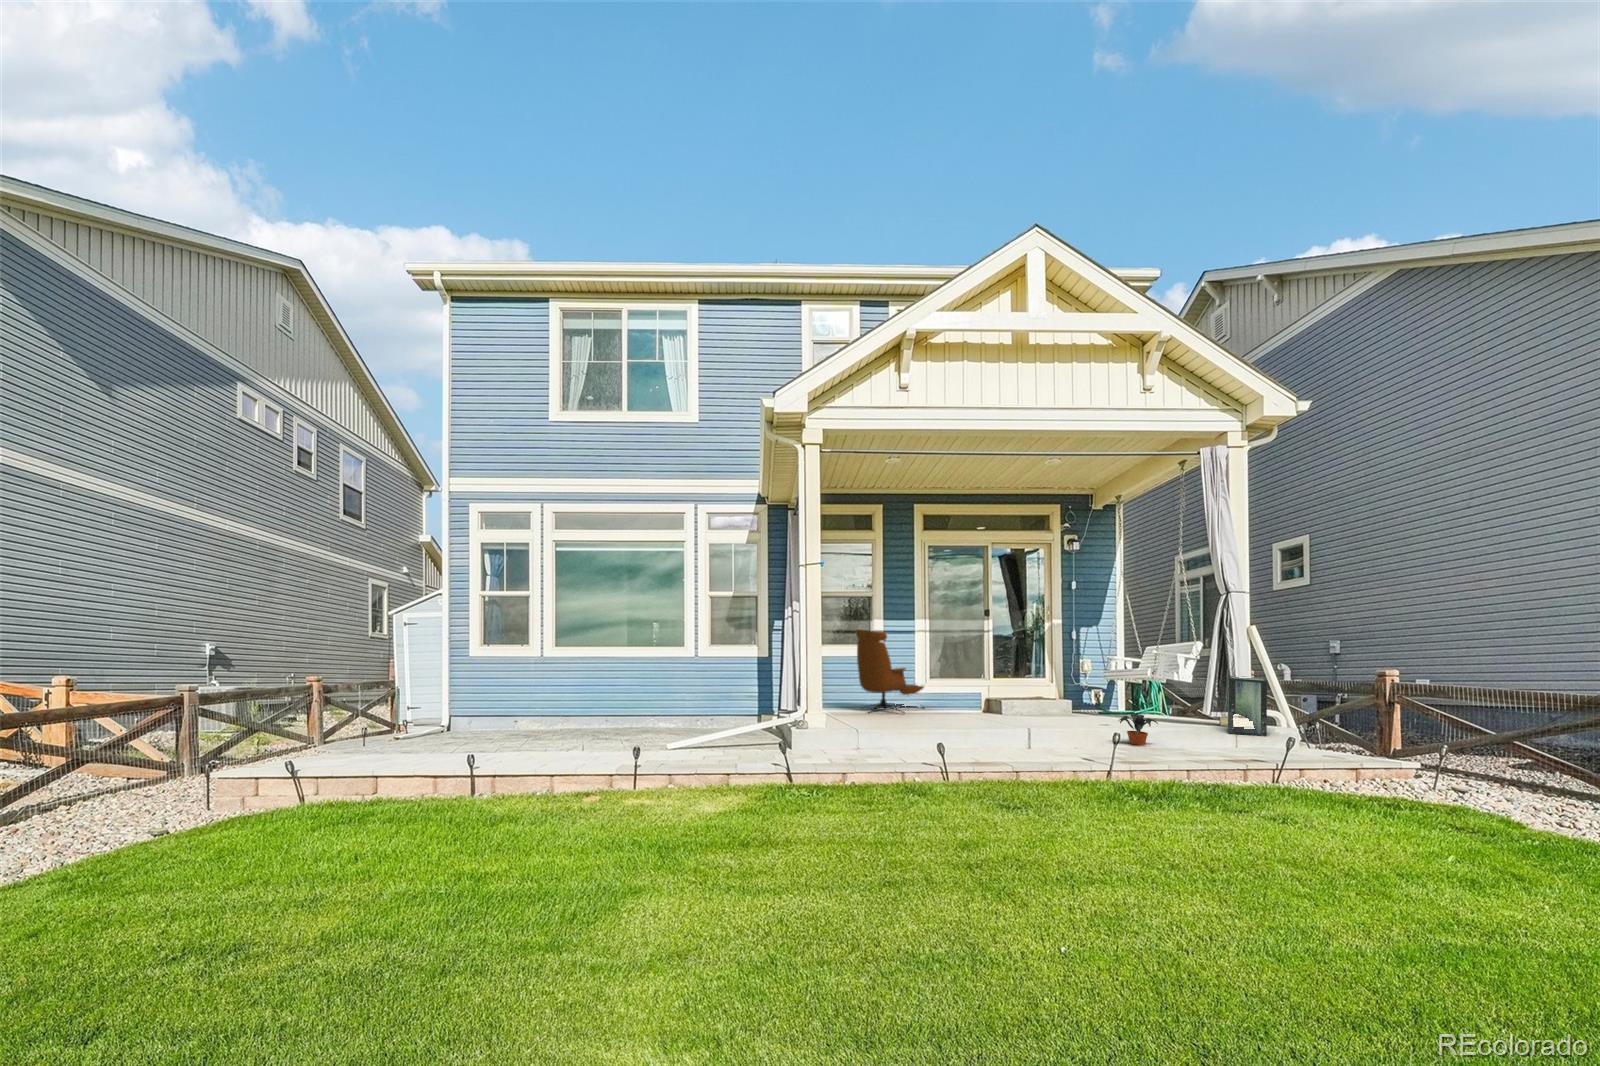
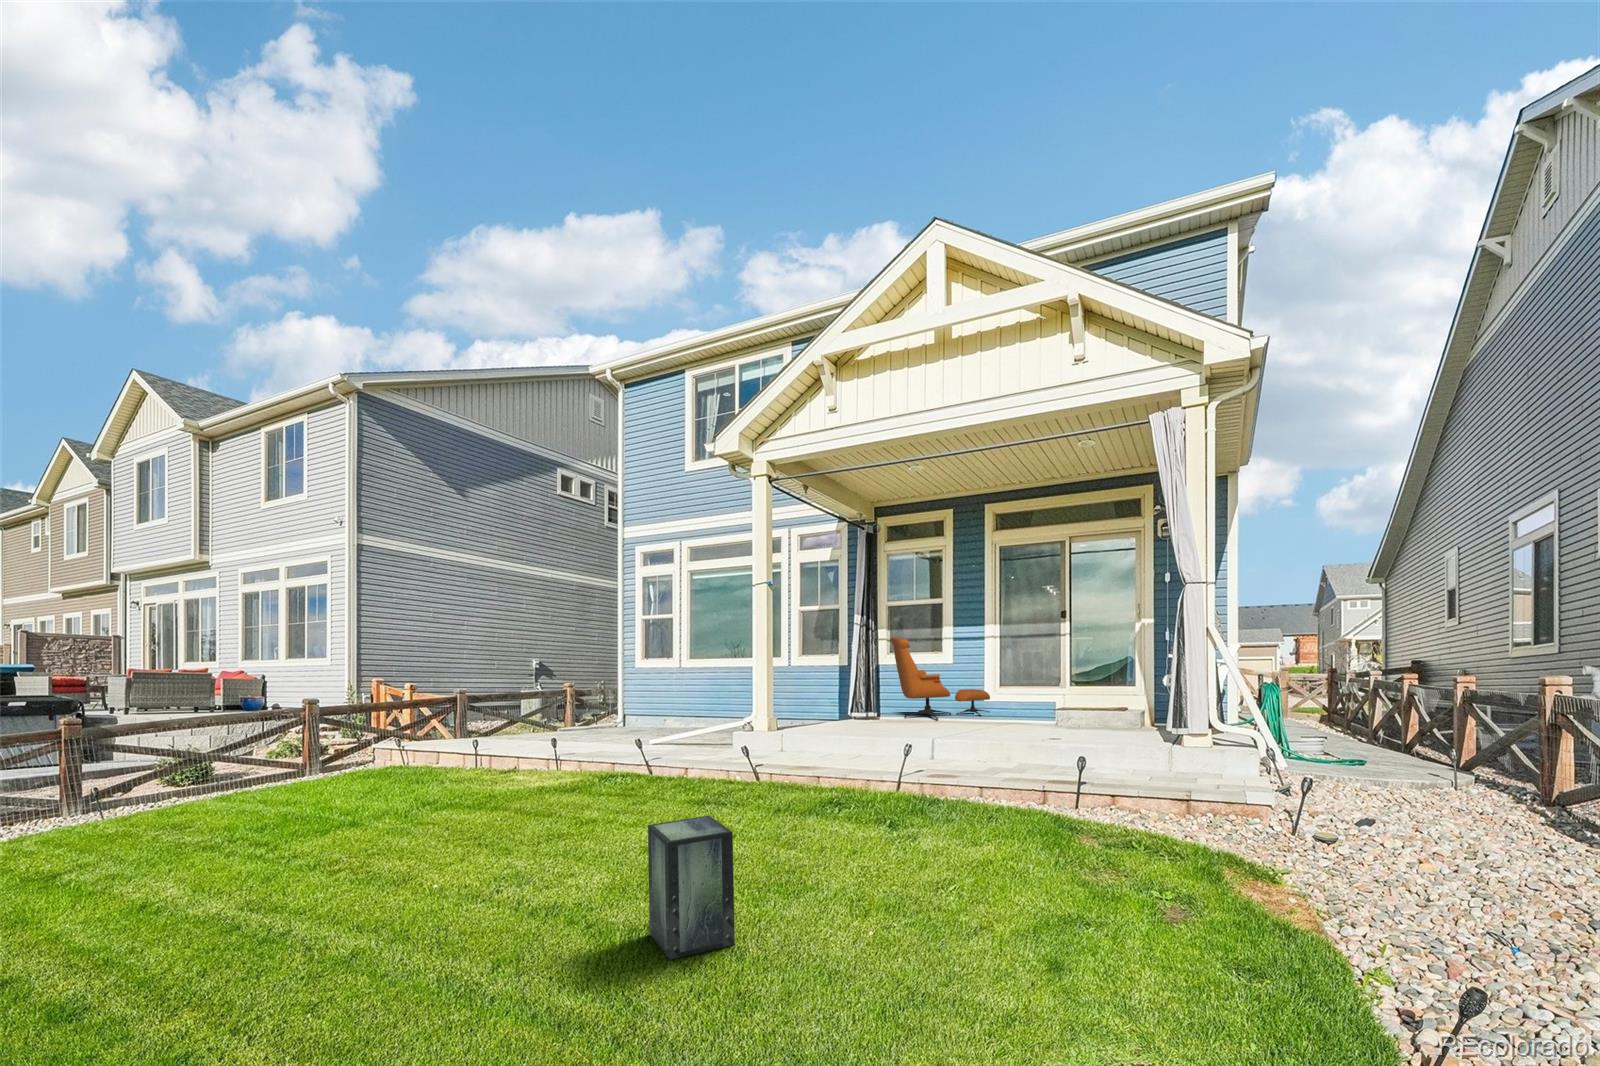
storage box: present [1228,676,1267,737] -> present [648,815,735,960]
potted plant: present [1119,713,1158,745] -> none [982,726,1024,761]

